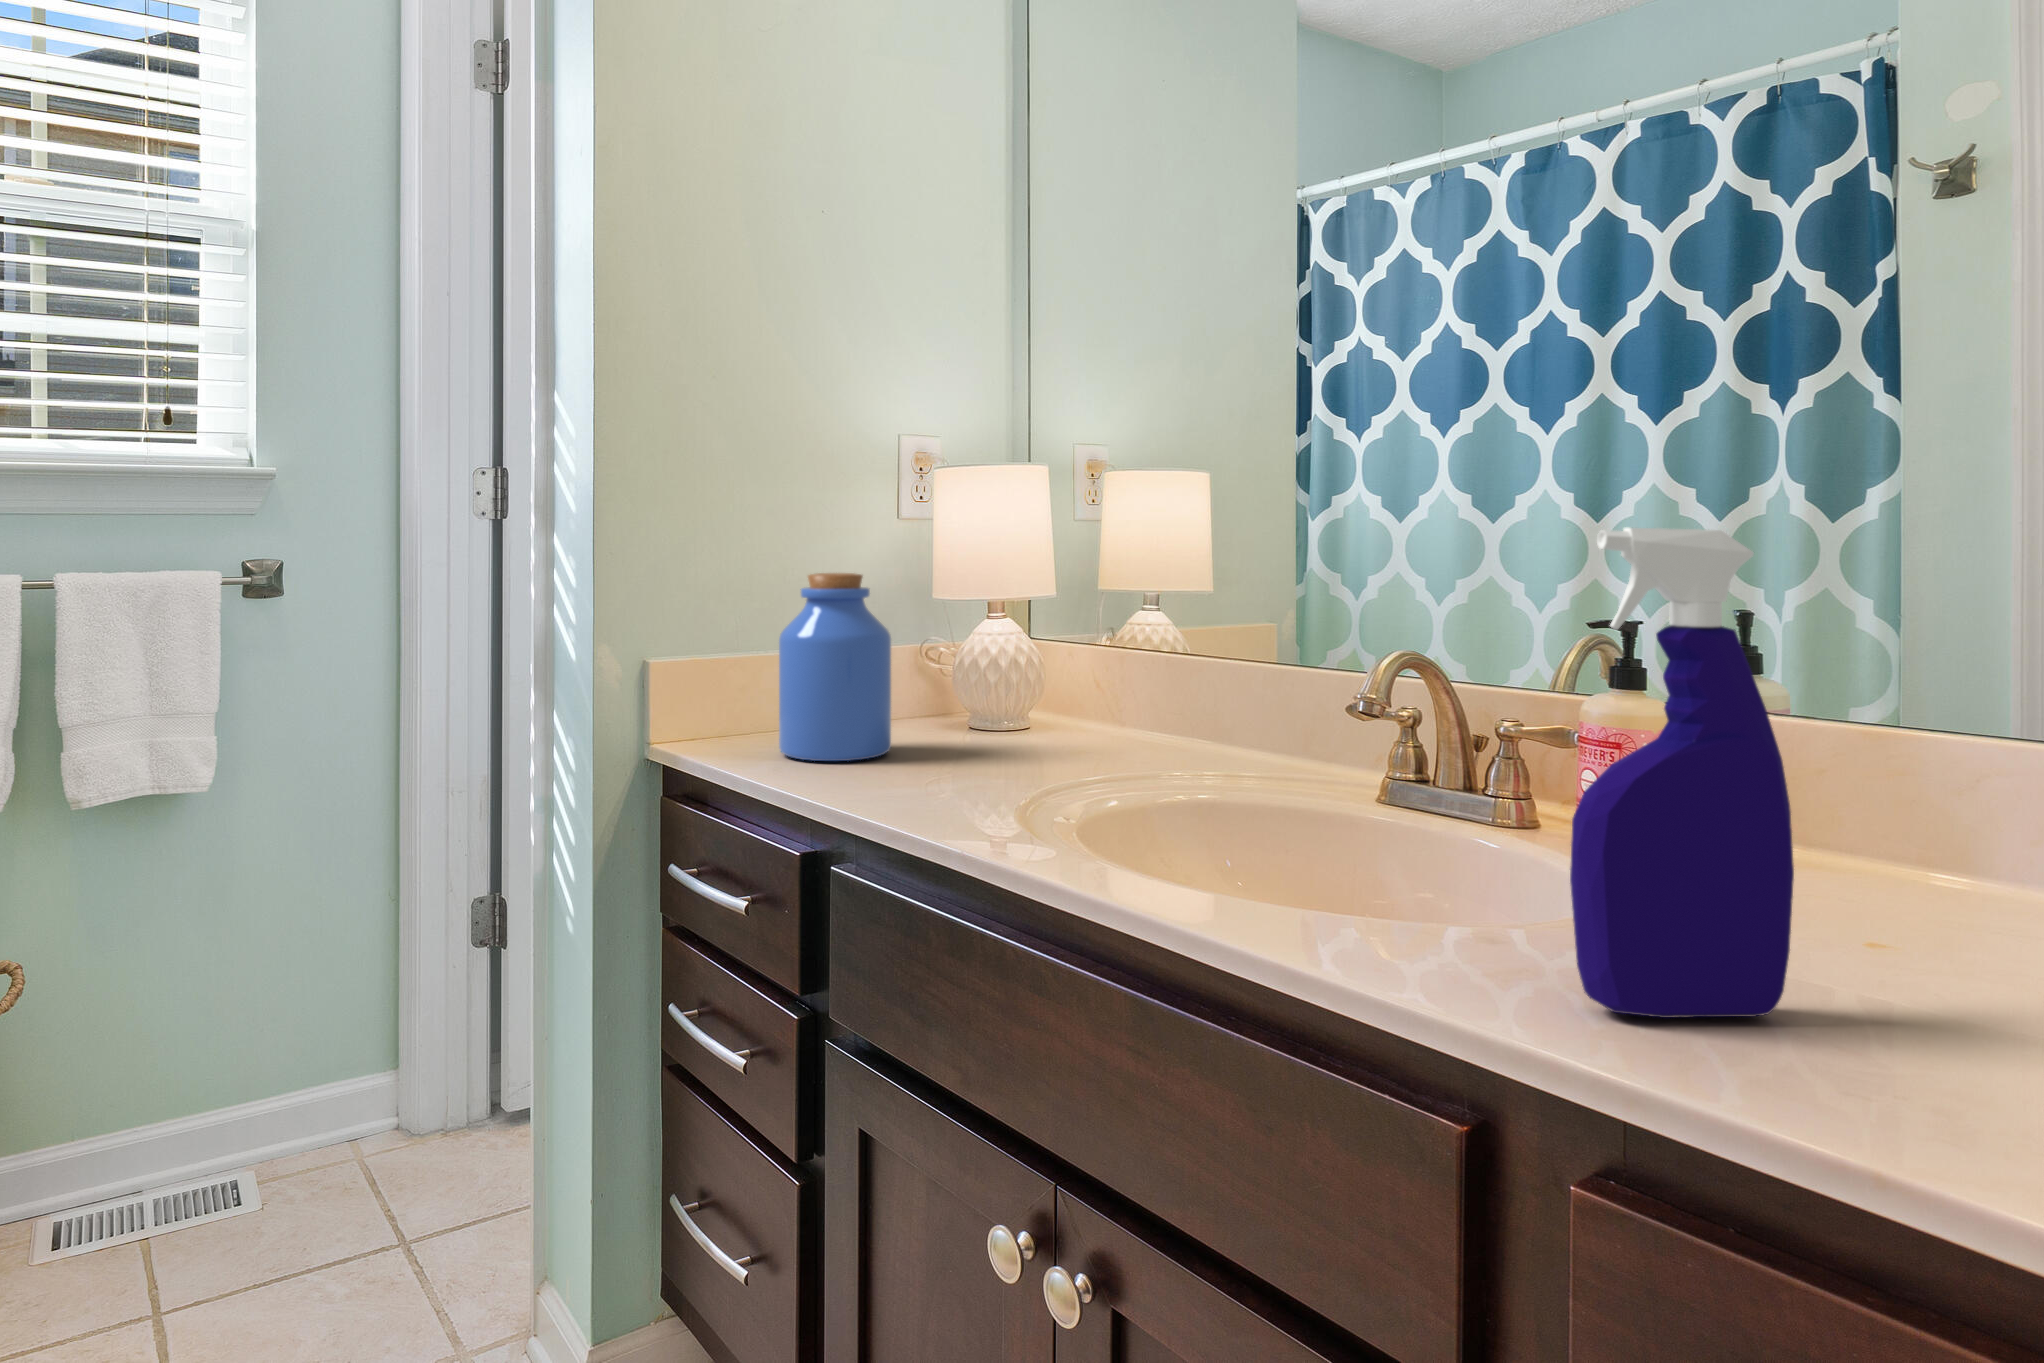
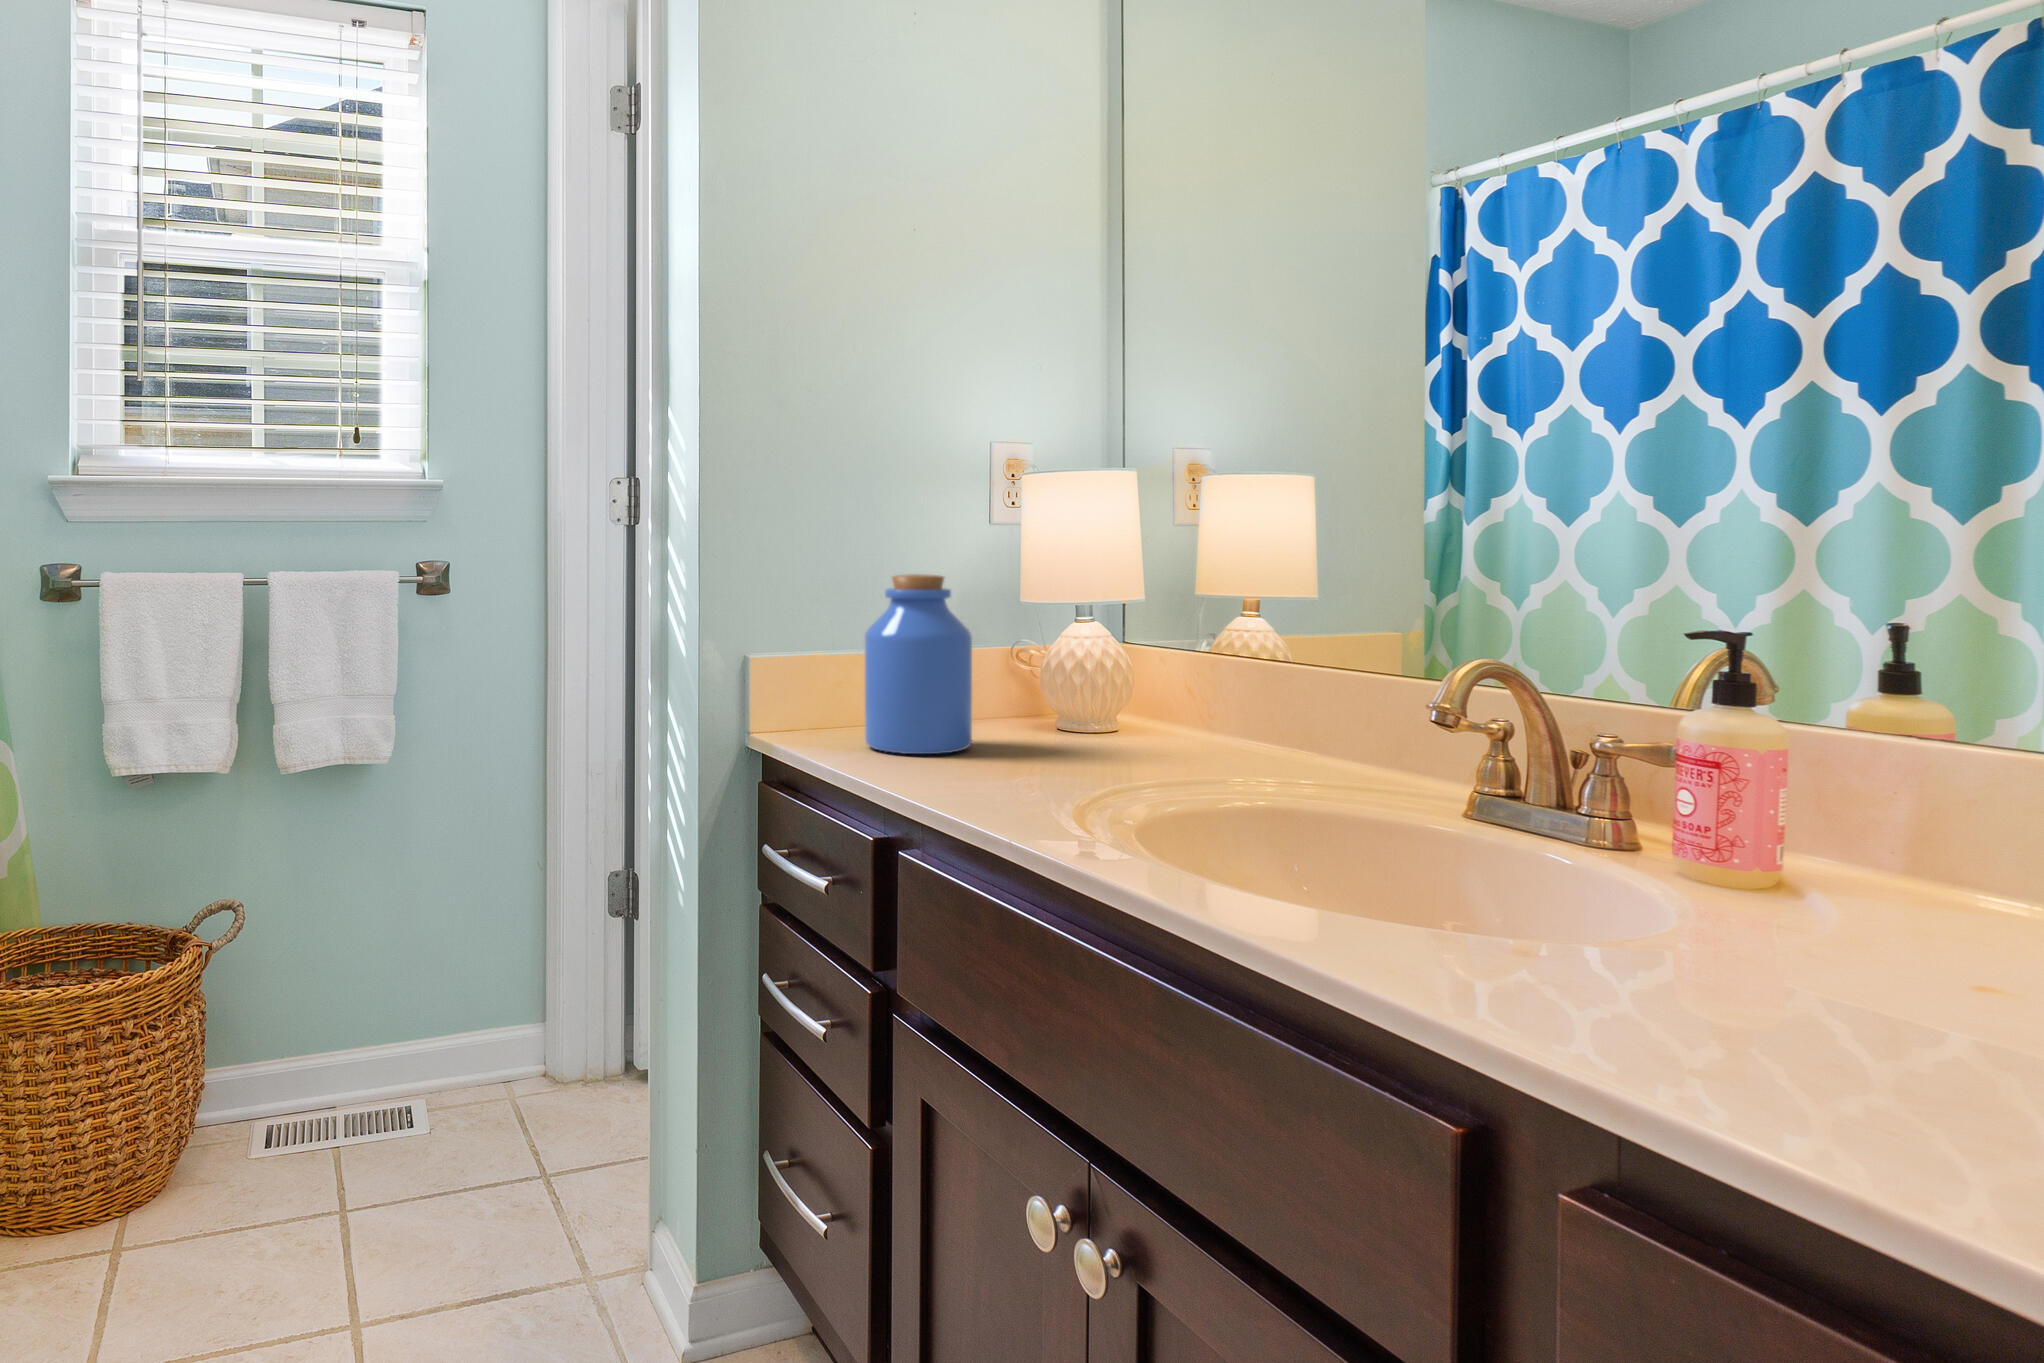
spray bottle: present [1570,528,1794,1018] -> none [1583,531,1841,1047]

